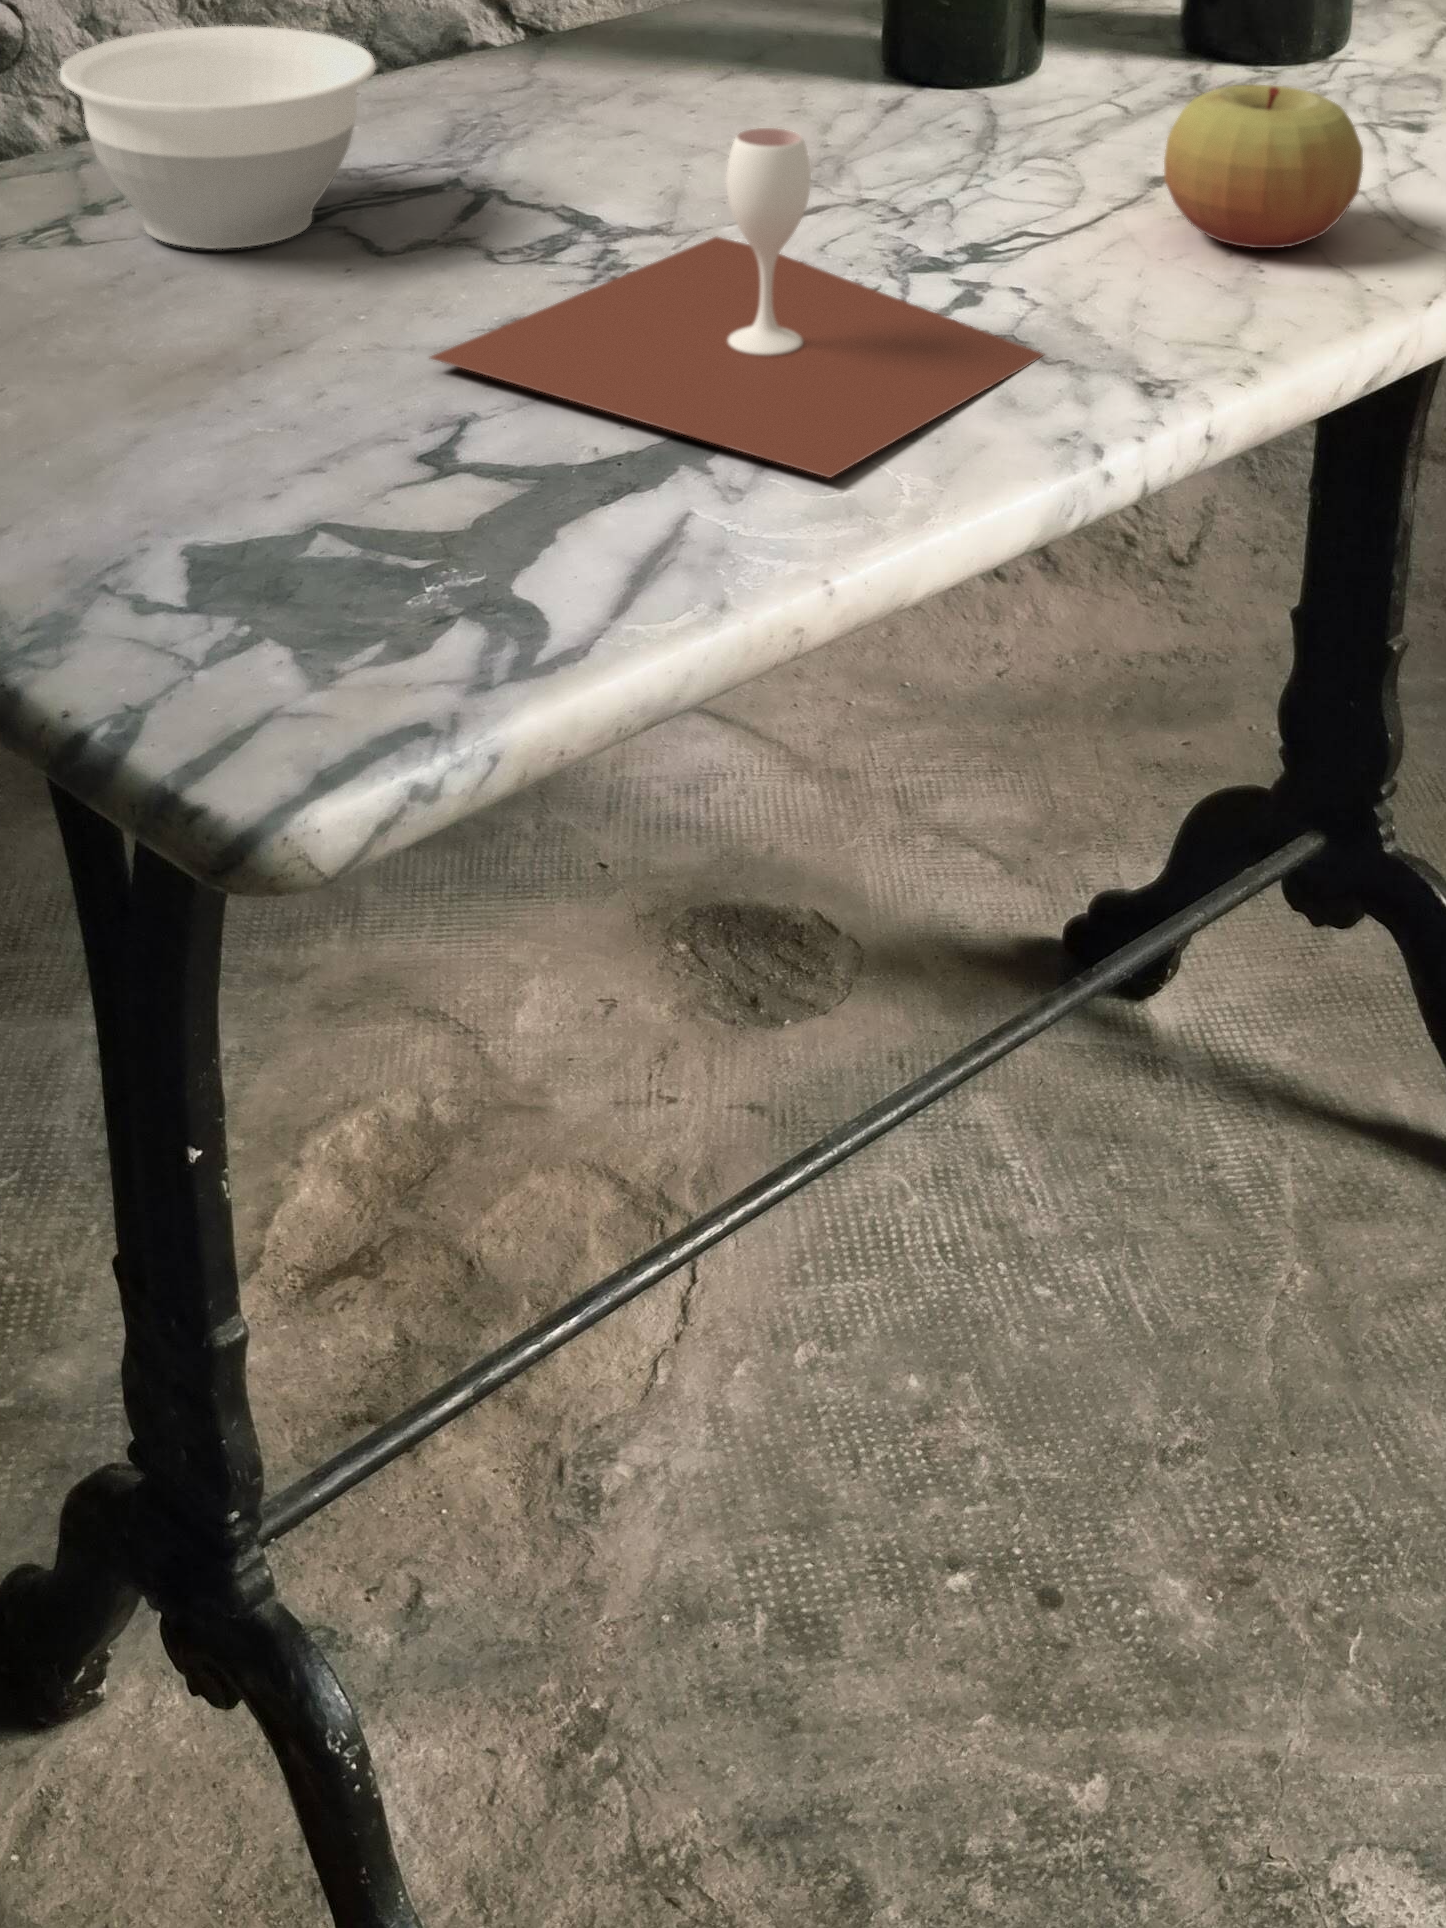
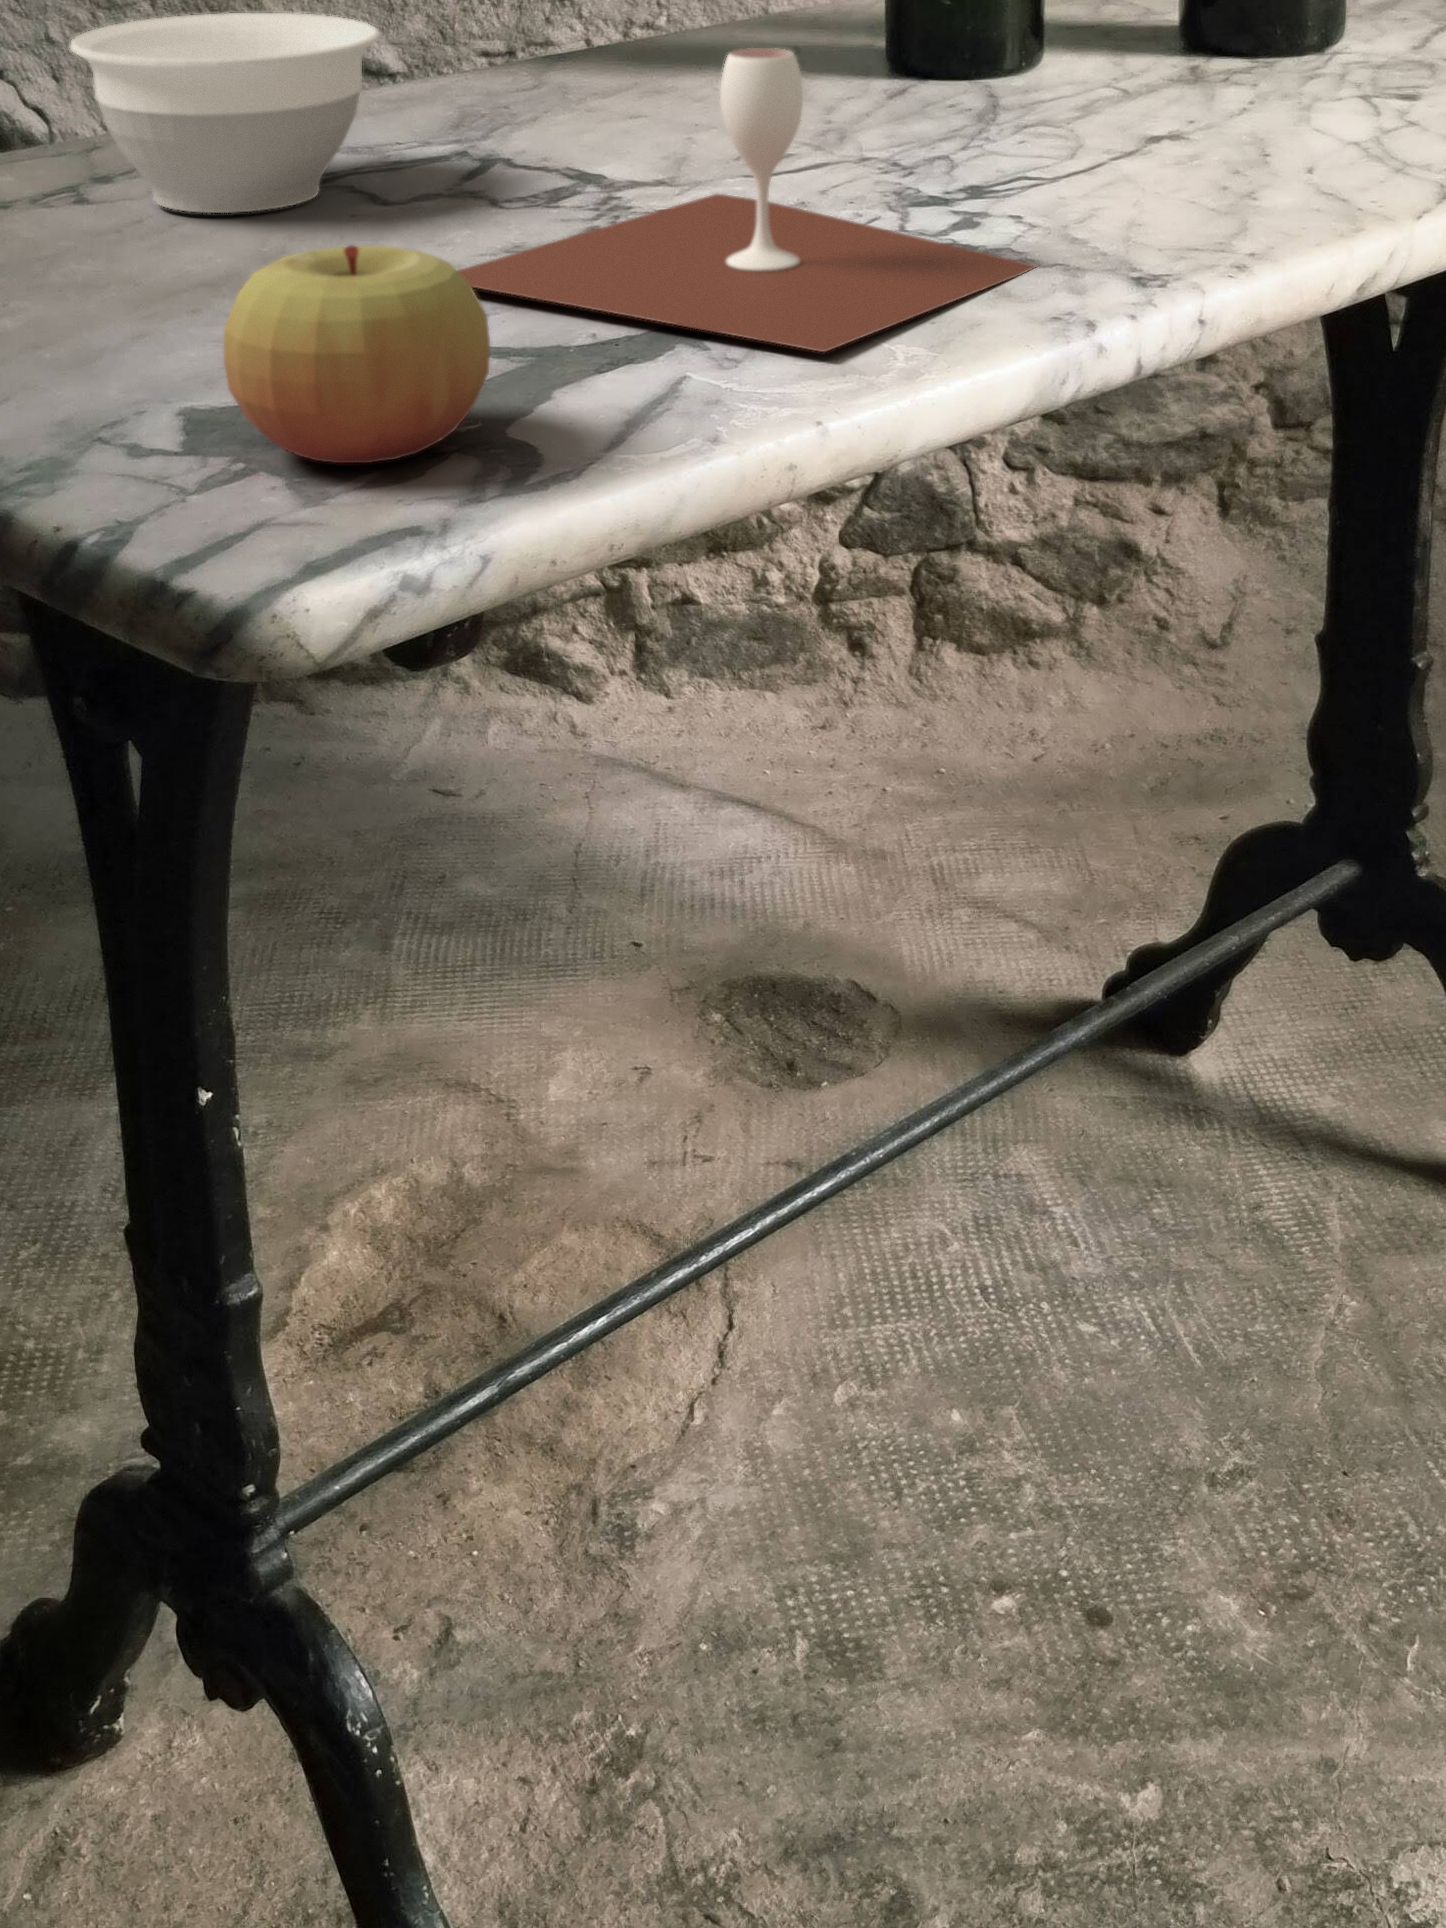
apple: present [1164,85,1363,248] -> present [224,246,490,463]

